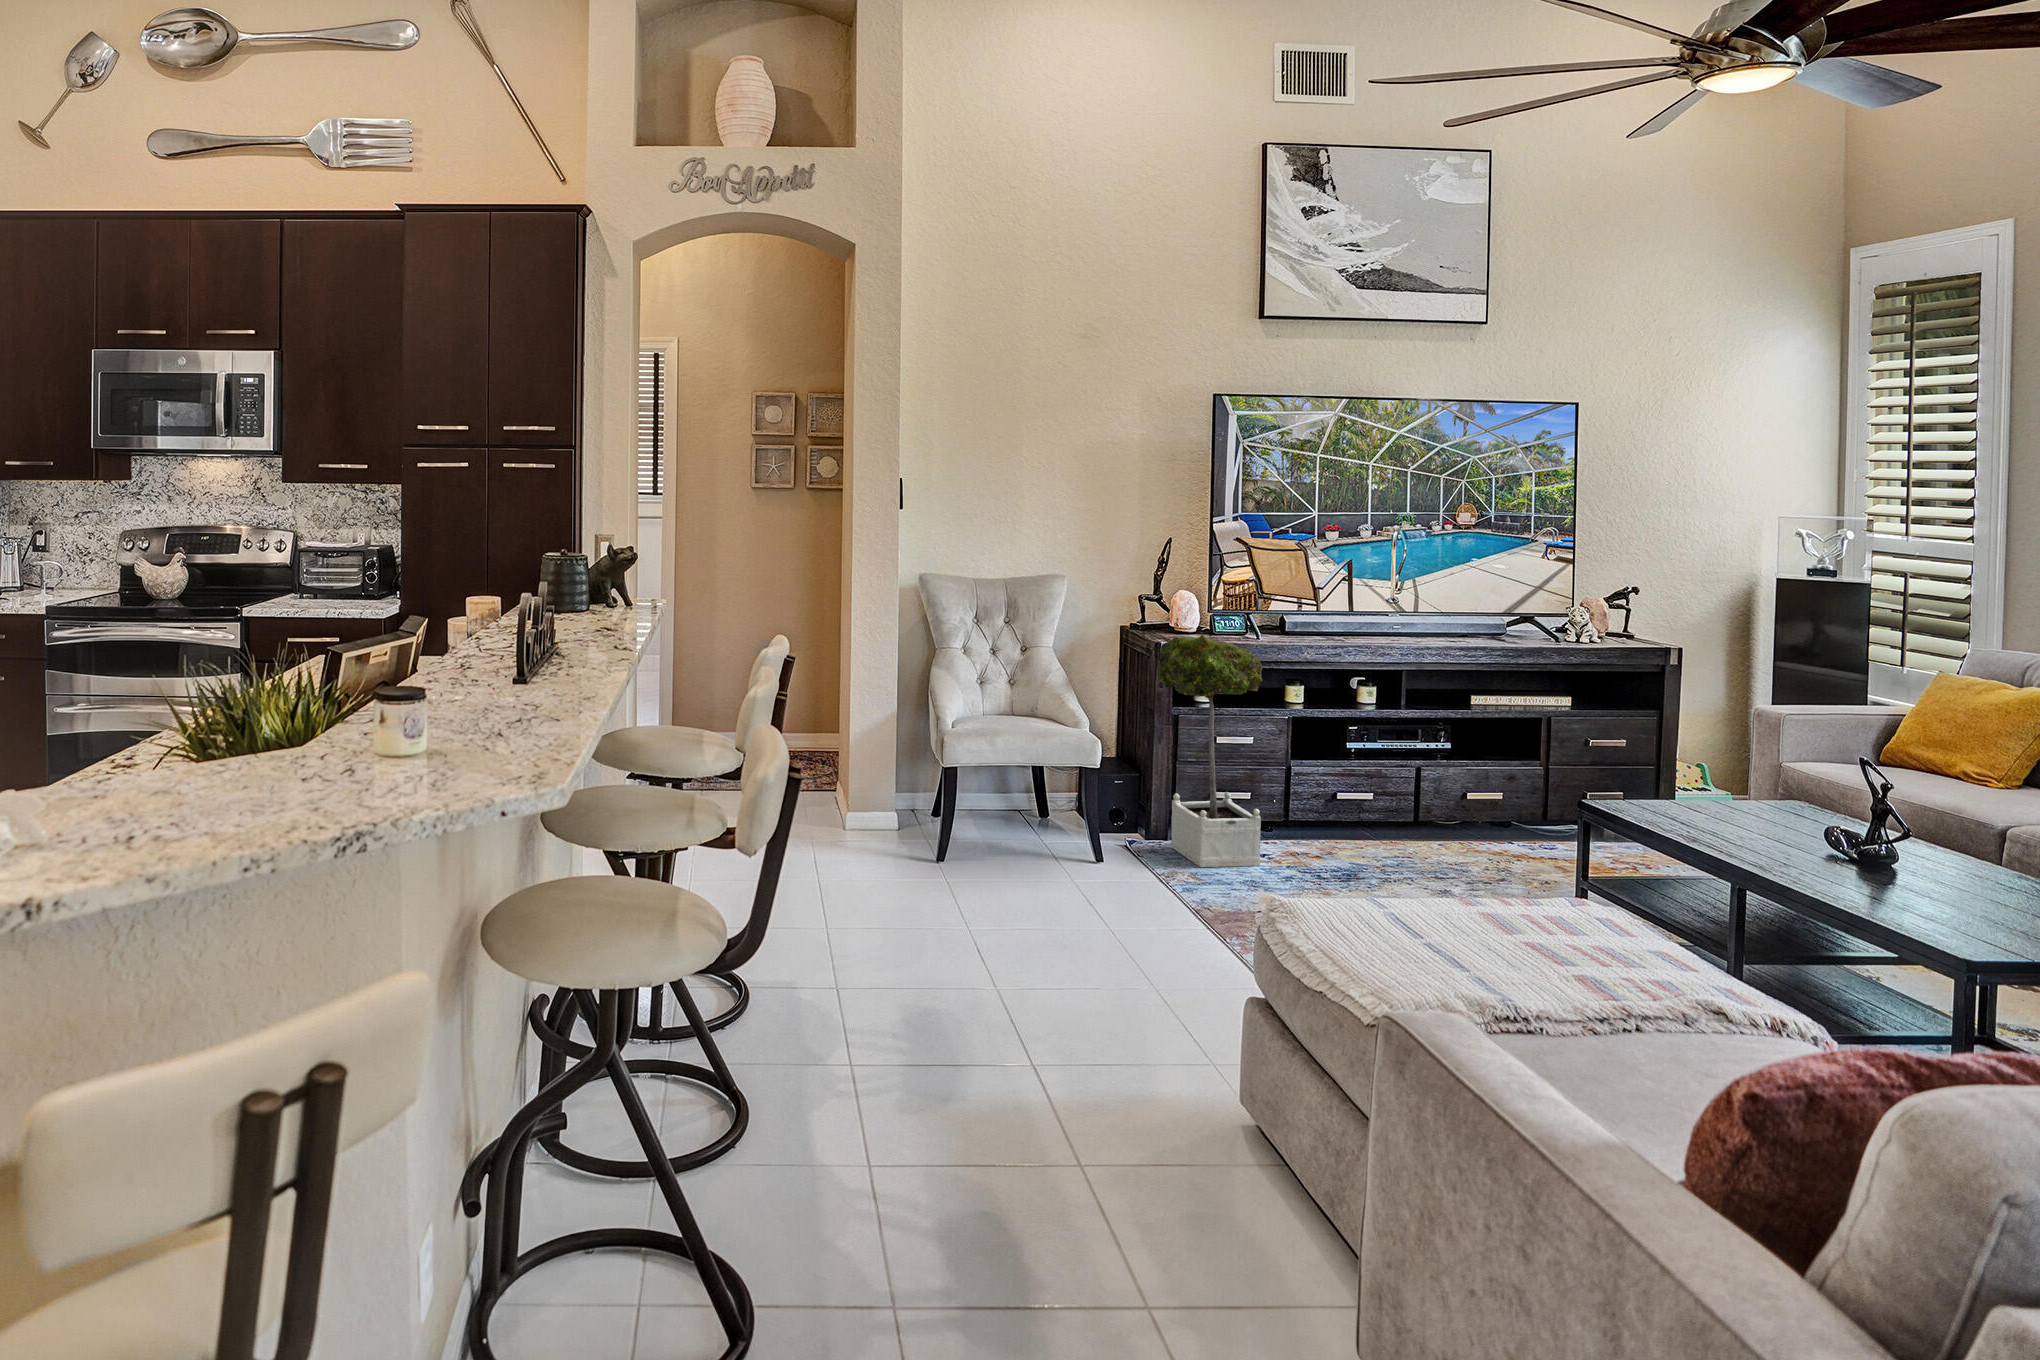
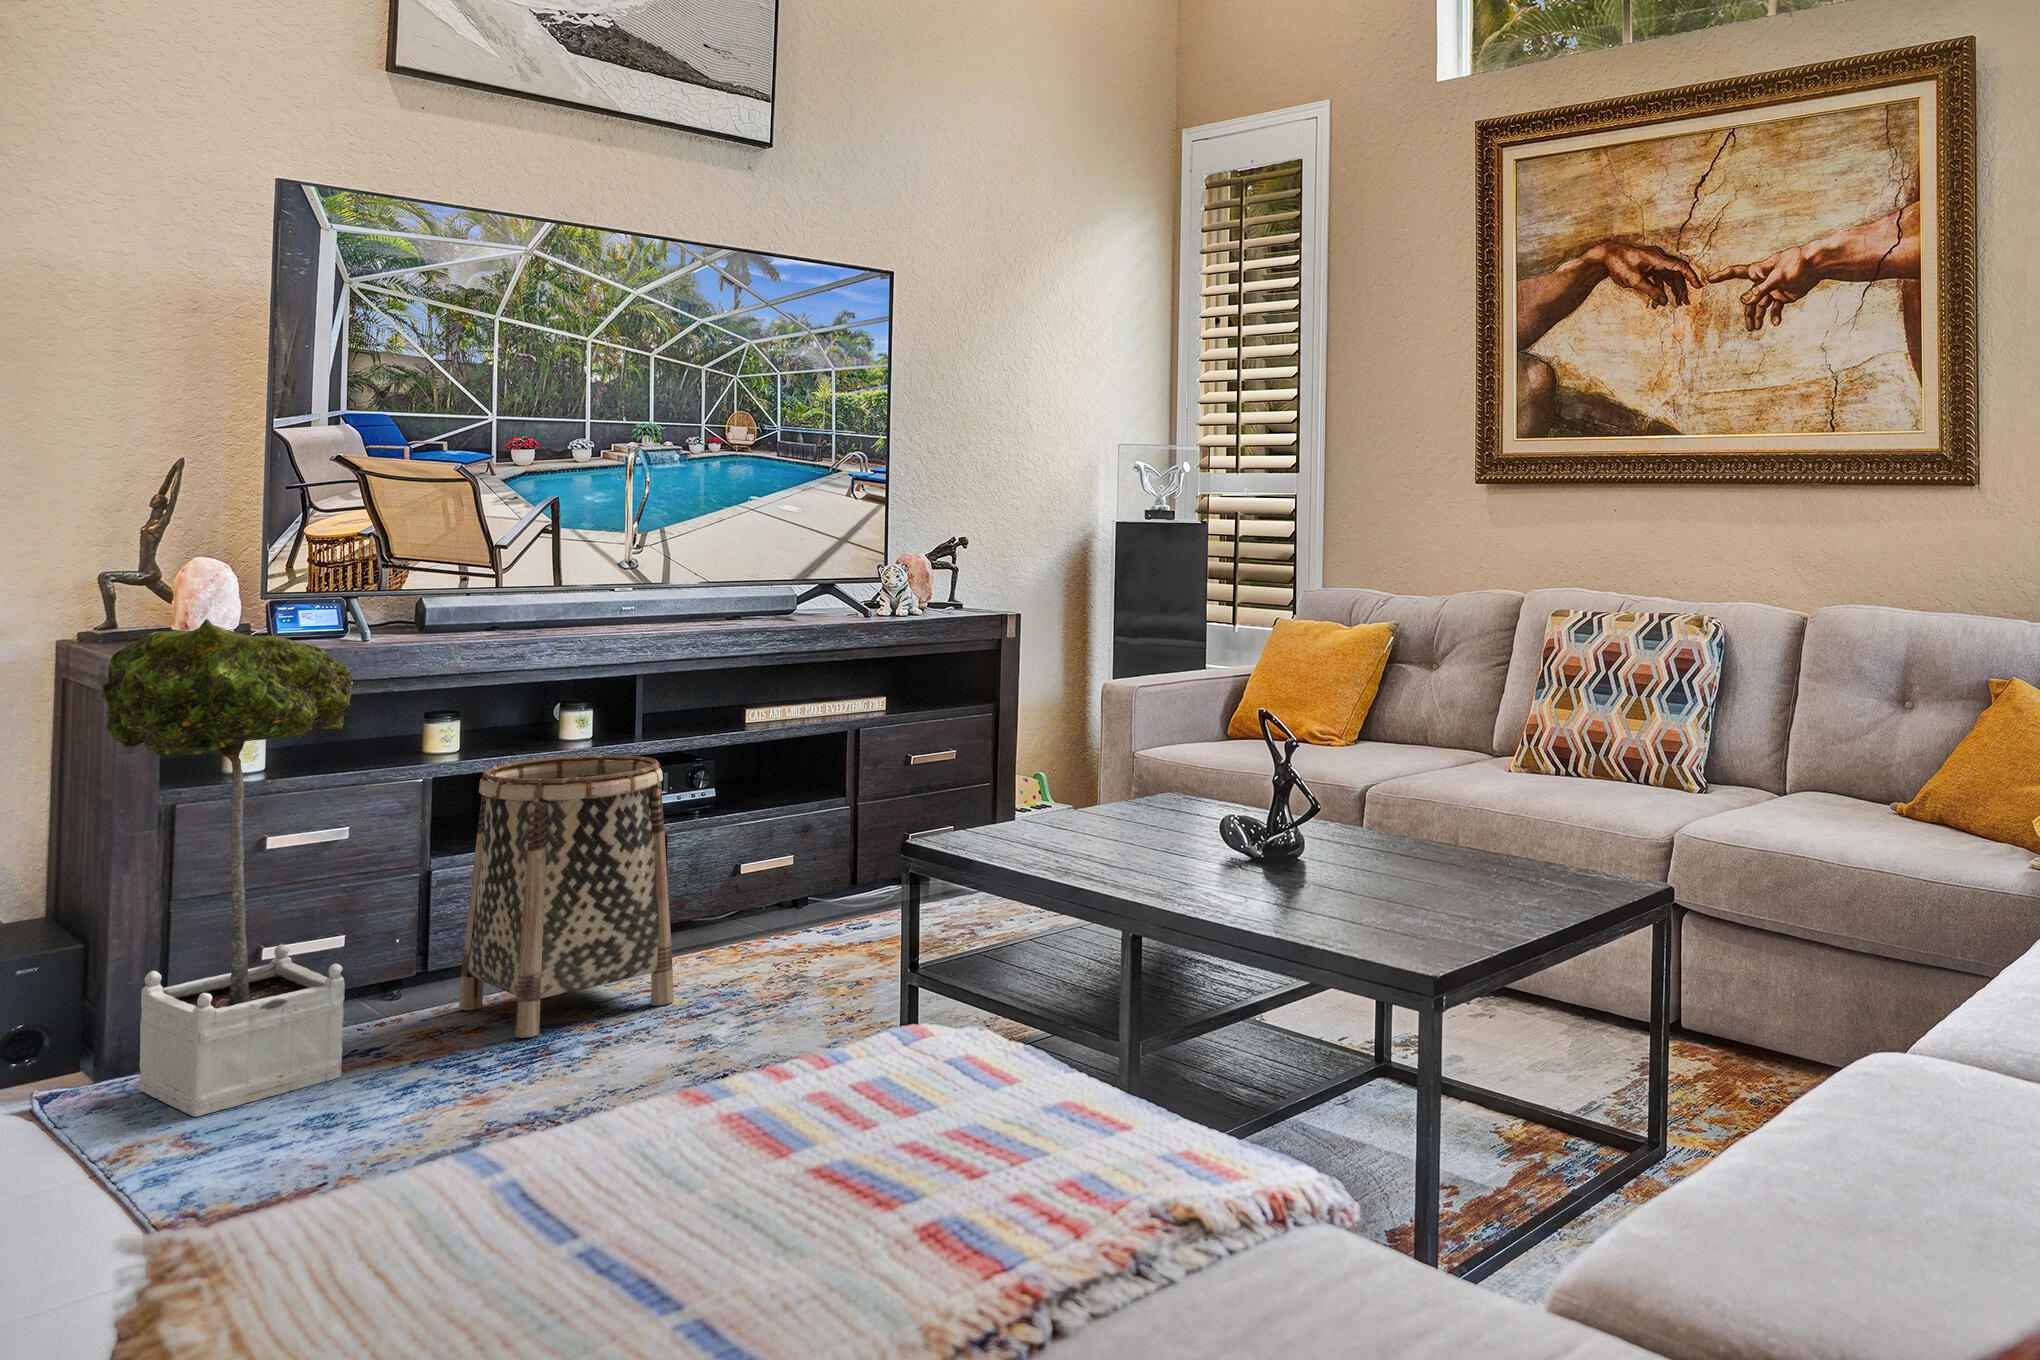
basket: none [1308,715,1429,870] -> present [459,755,674,1038]

